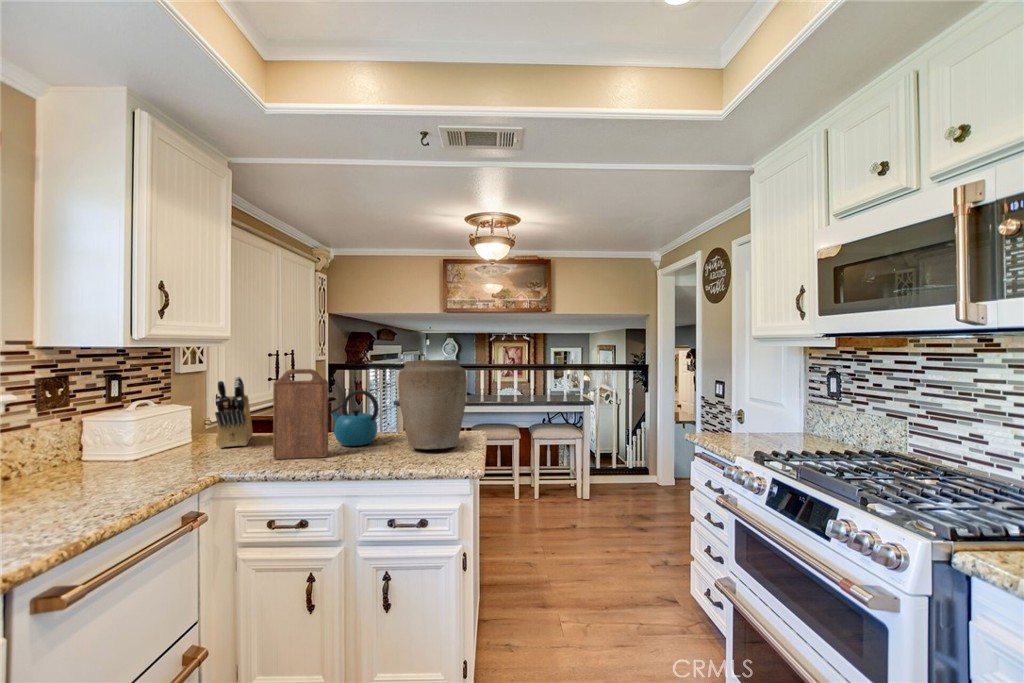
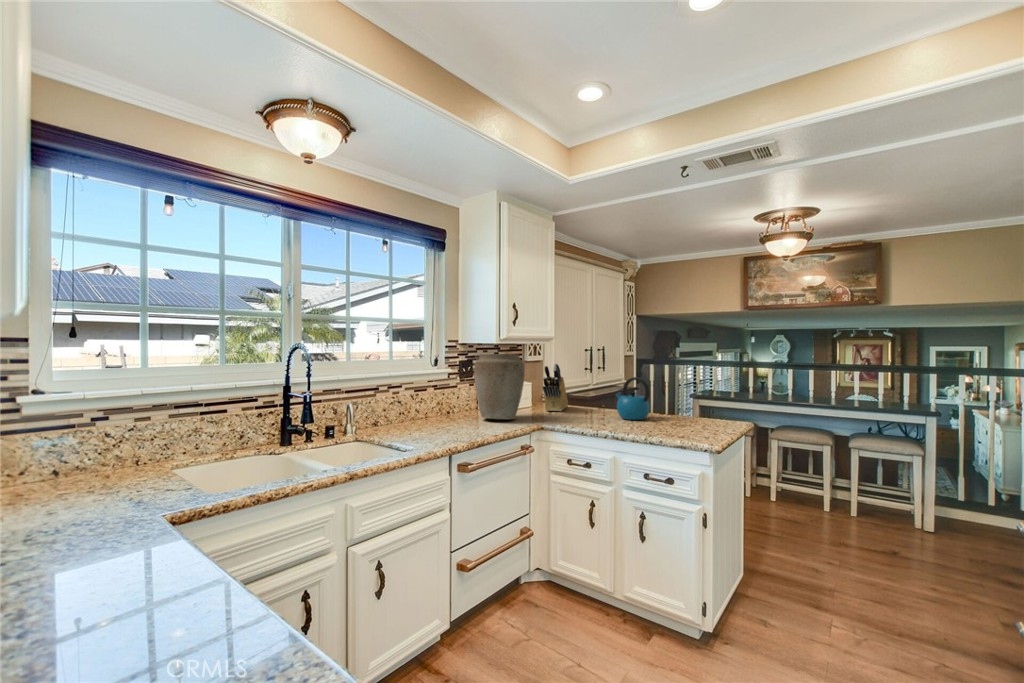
vase: present [398,360,467,449] -> present [474,354,525,419]
cutting board: present [273,369,328,459] -> none [573,359,608,424]

